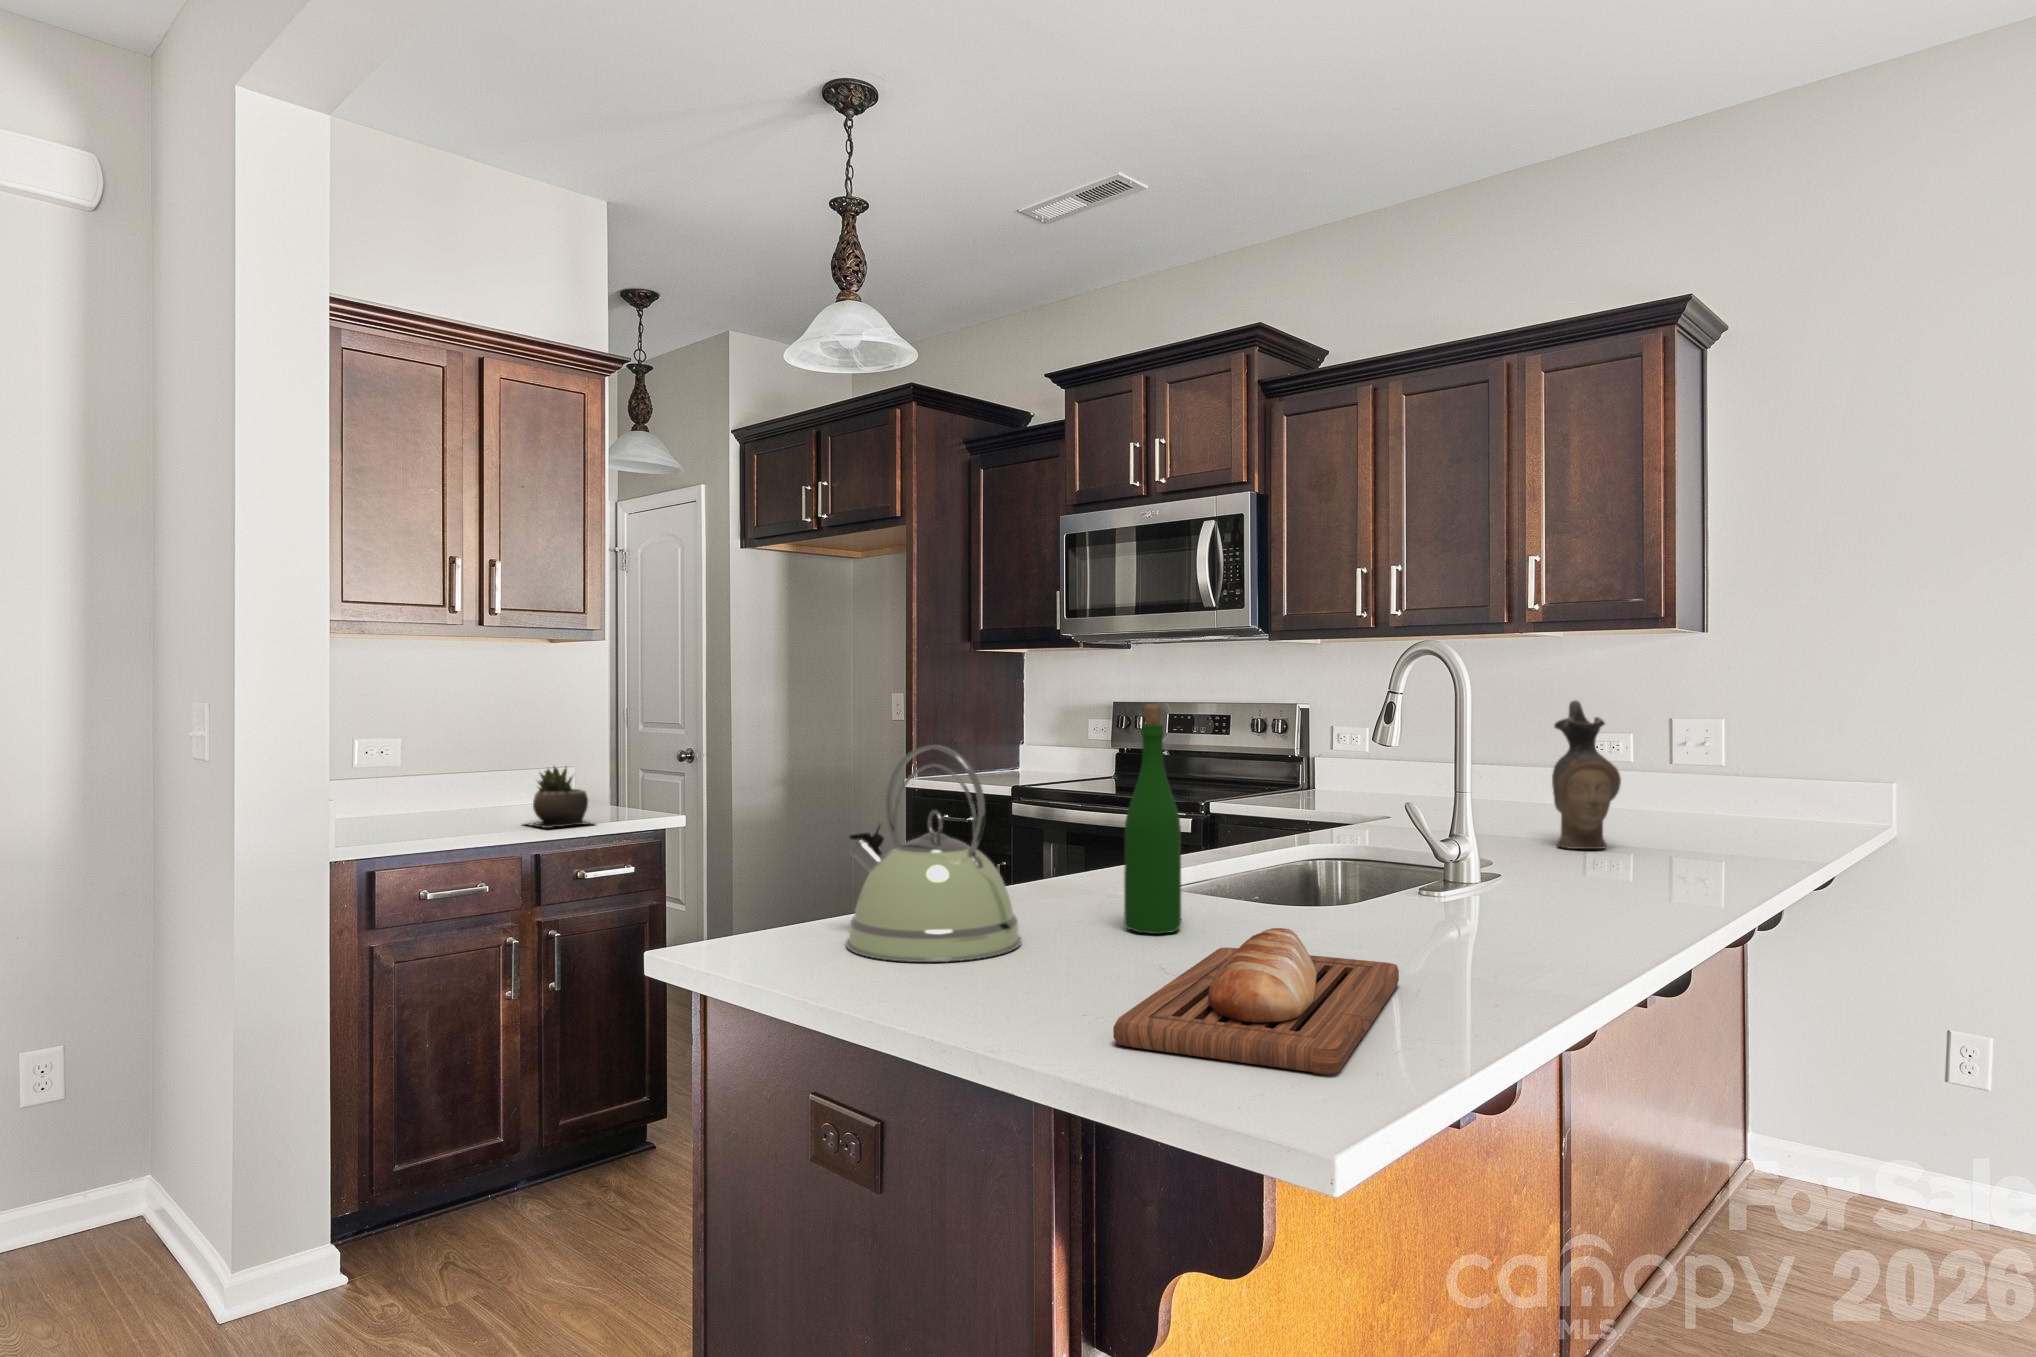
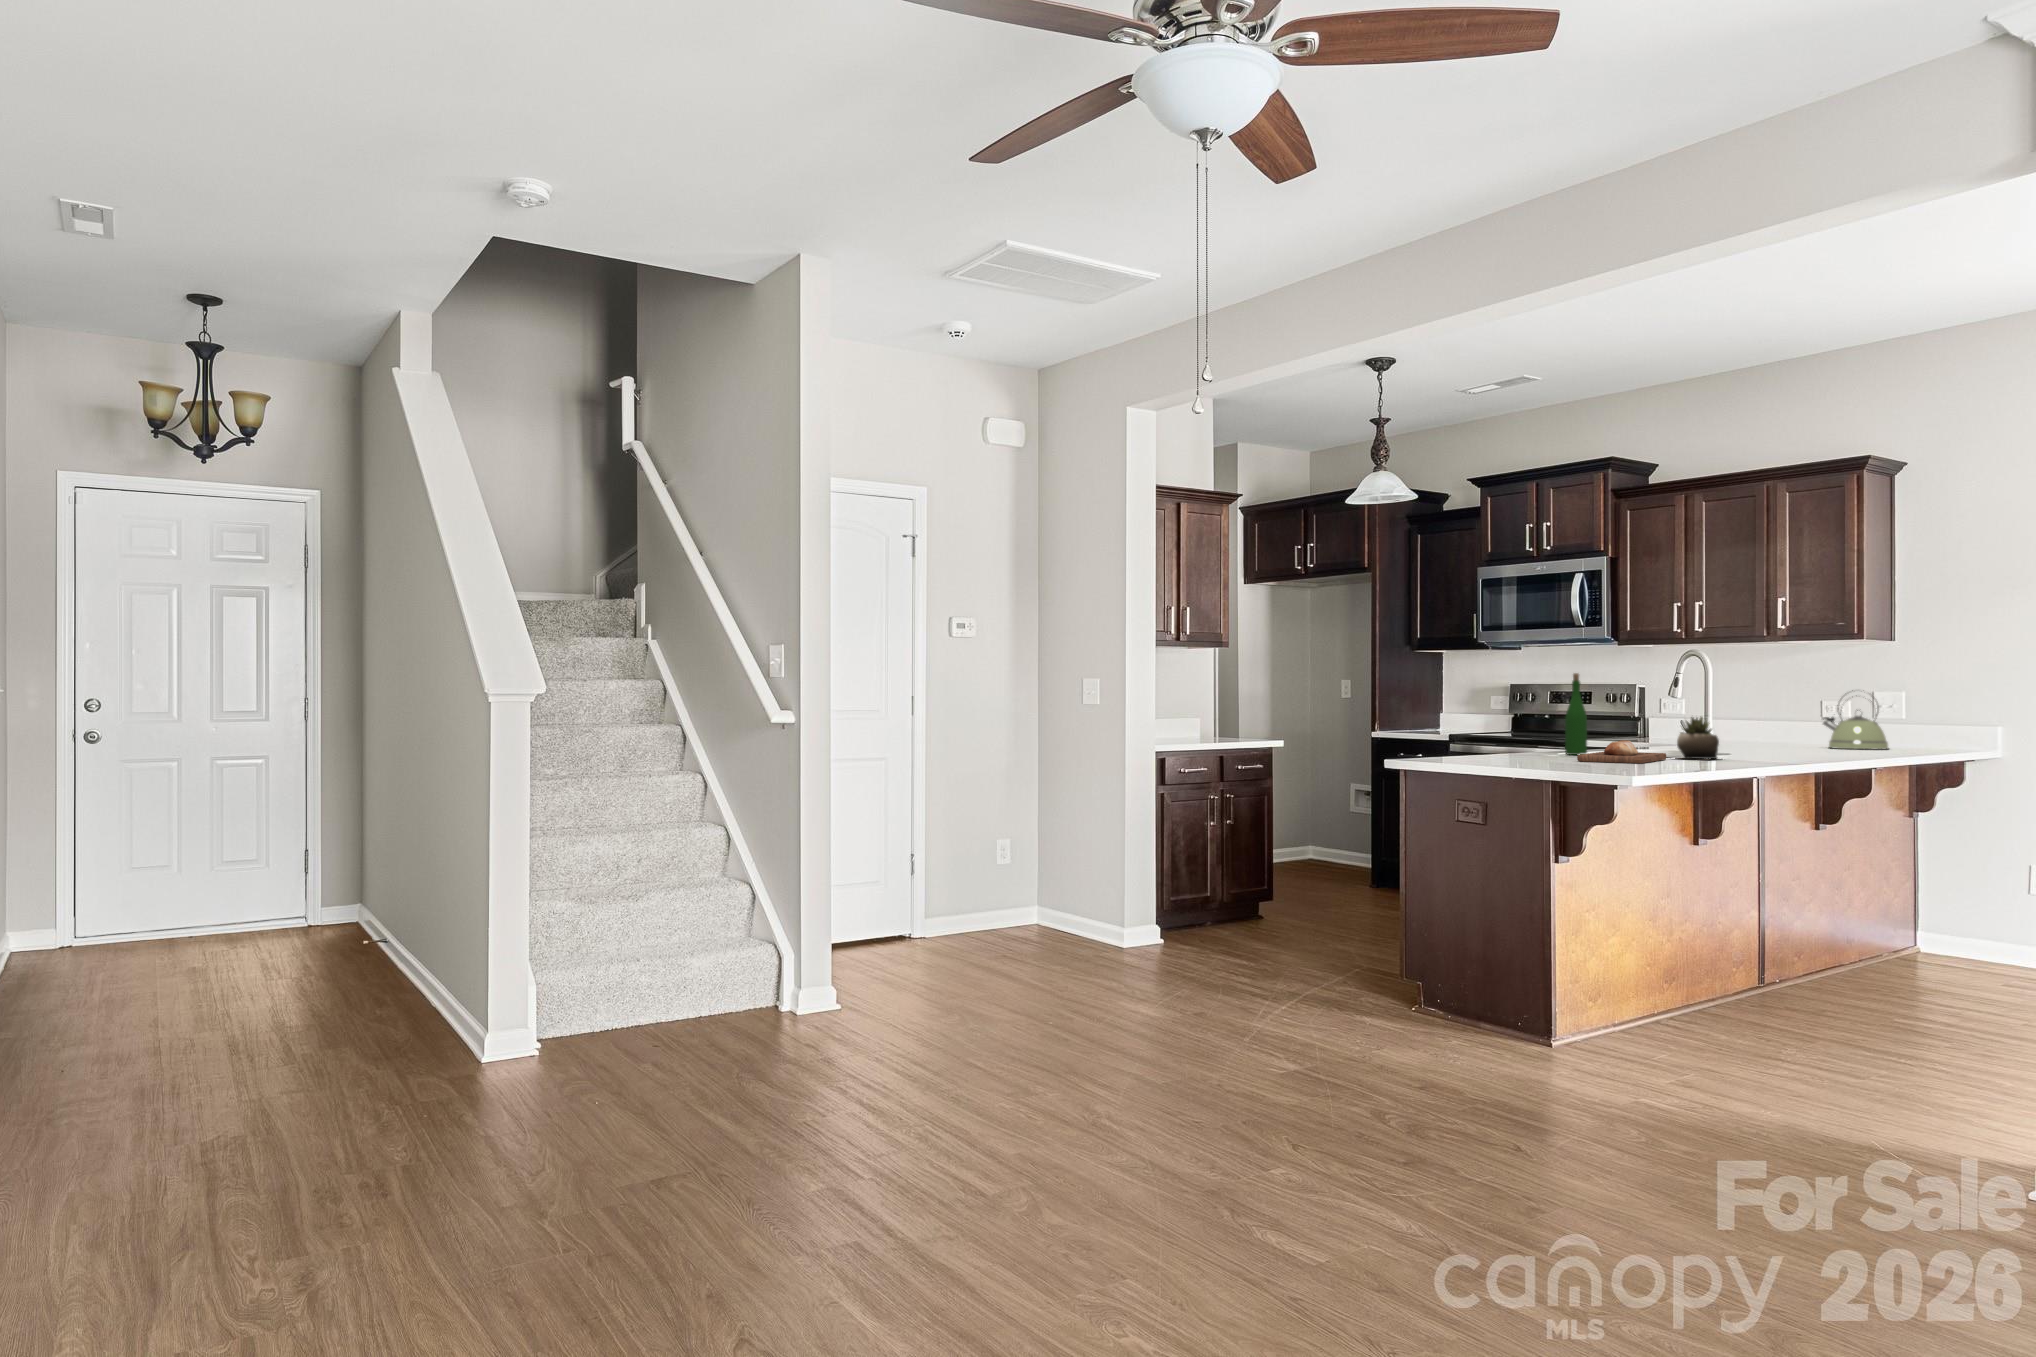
ceramic pitcher: present [1552,700,1621,849] -> none [1771,677,1806,749]
kettle: present [846,745,1021,962] -> present [1823,690,1888,750]
succulent plant: present [523,766,589,828] -> present [1677,717,1719,760]

